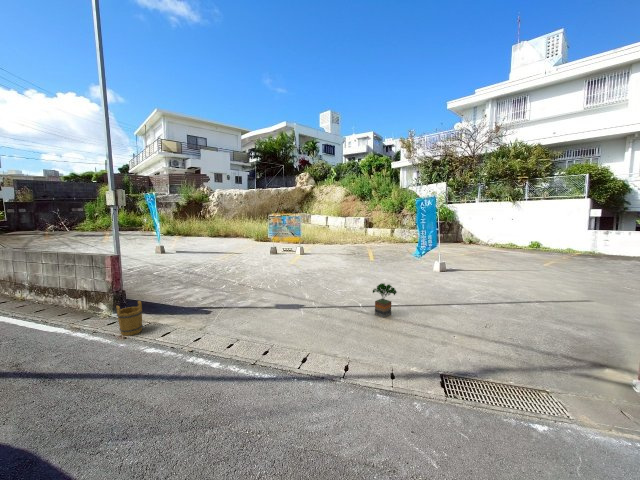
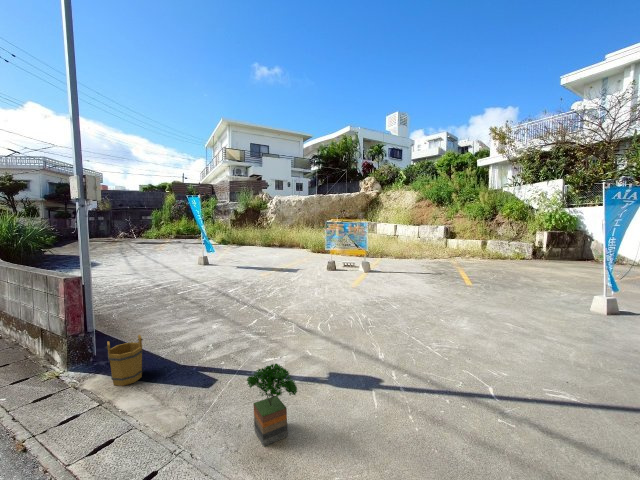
potted tree: present [373,283,397,317] -> present [247,363,297,446]

